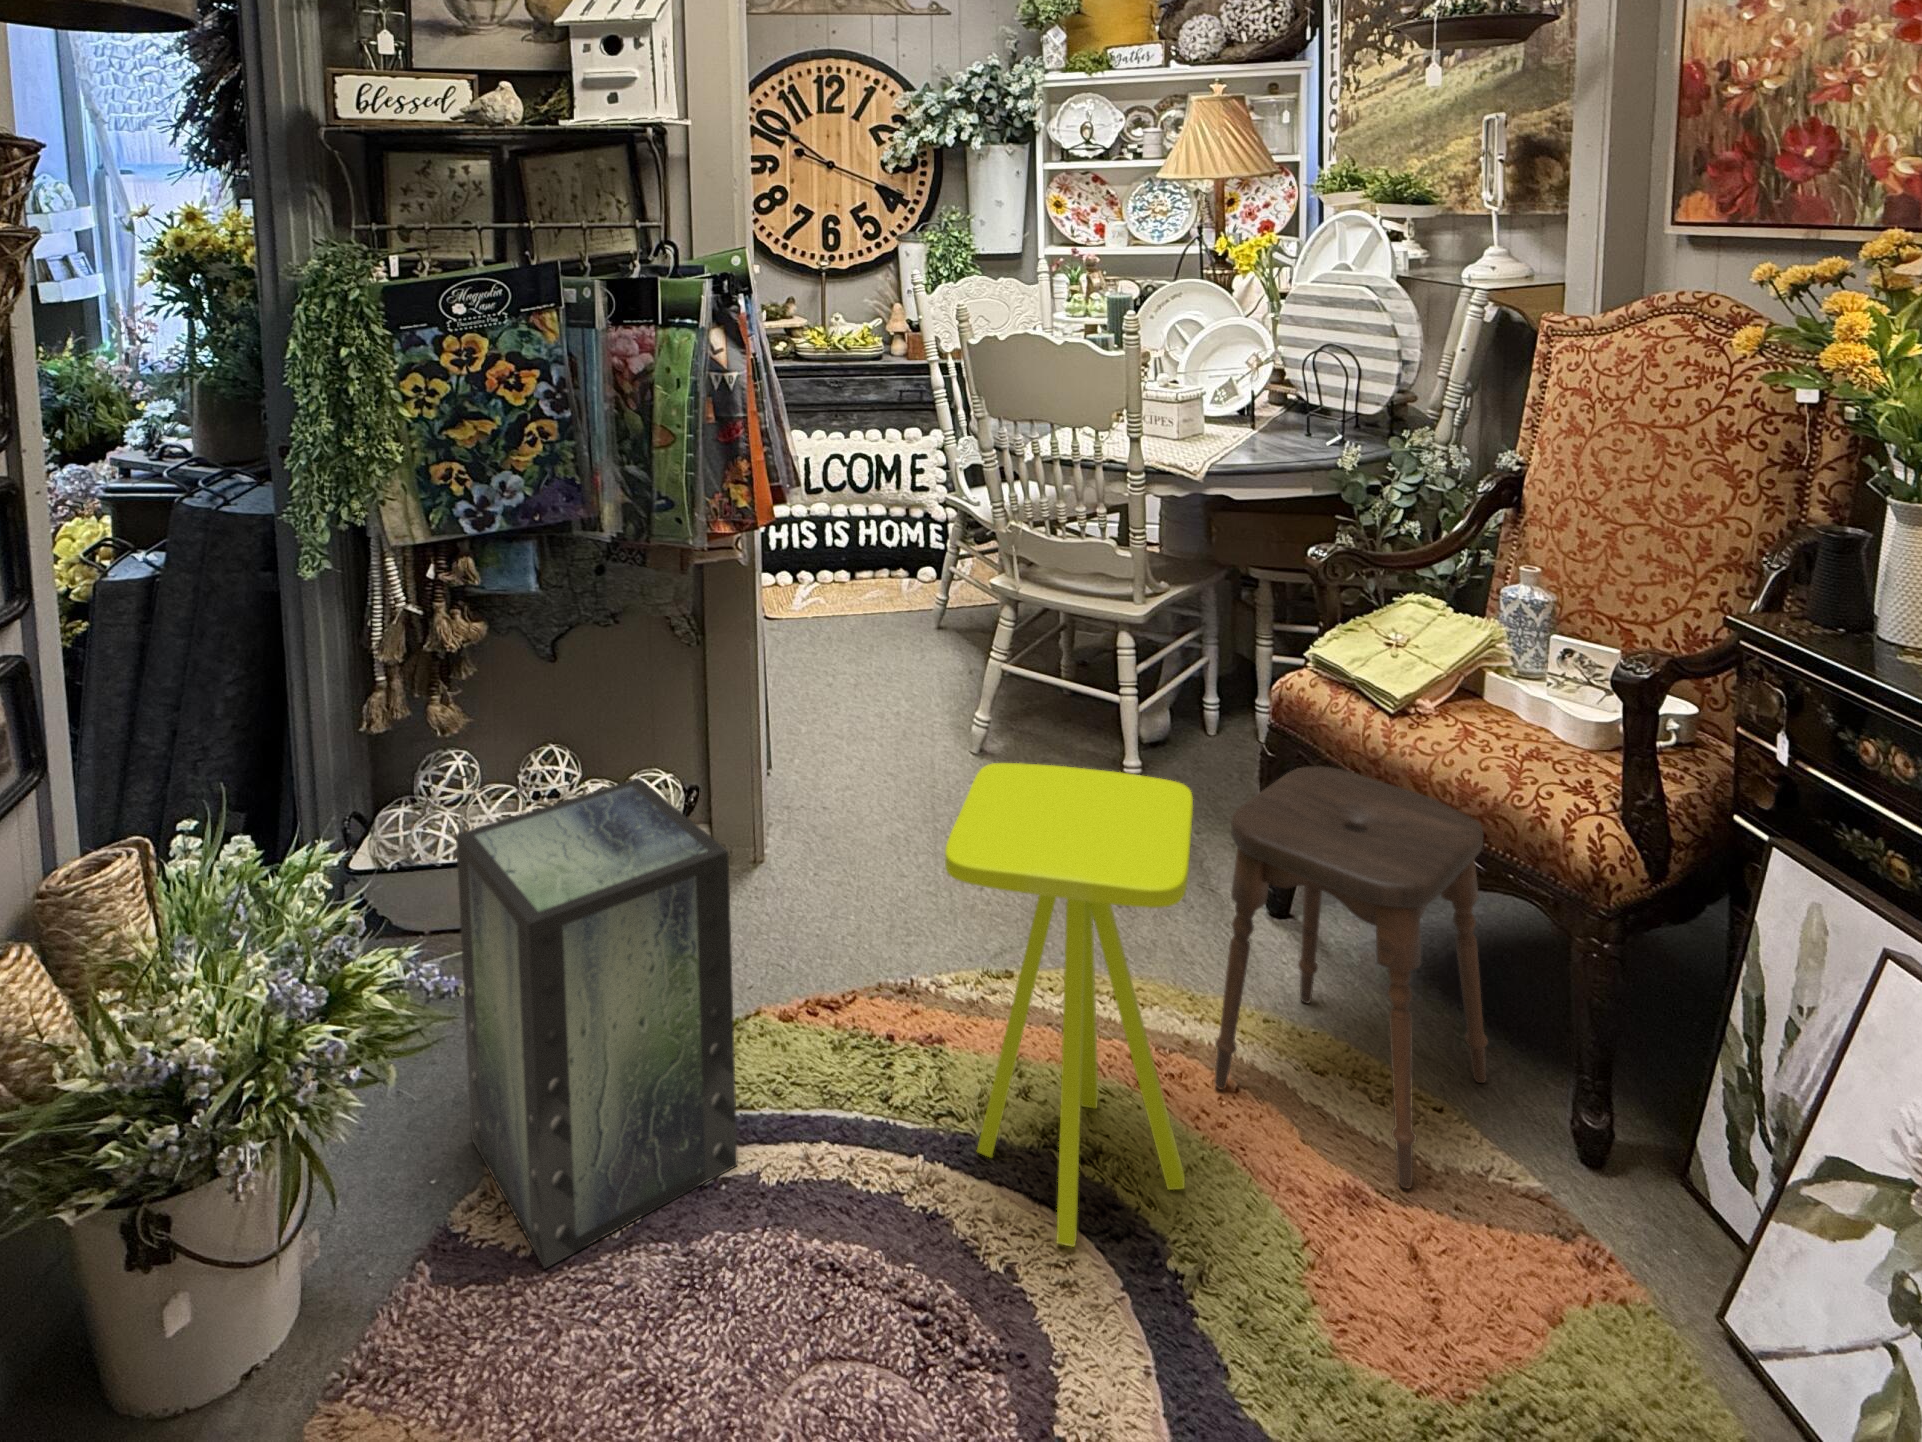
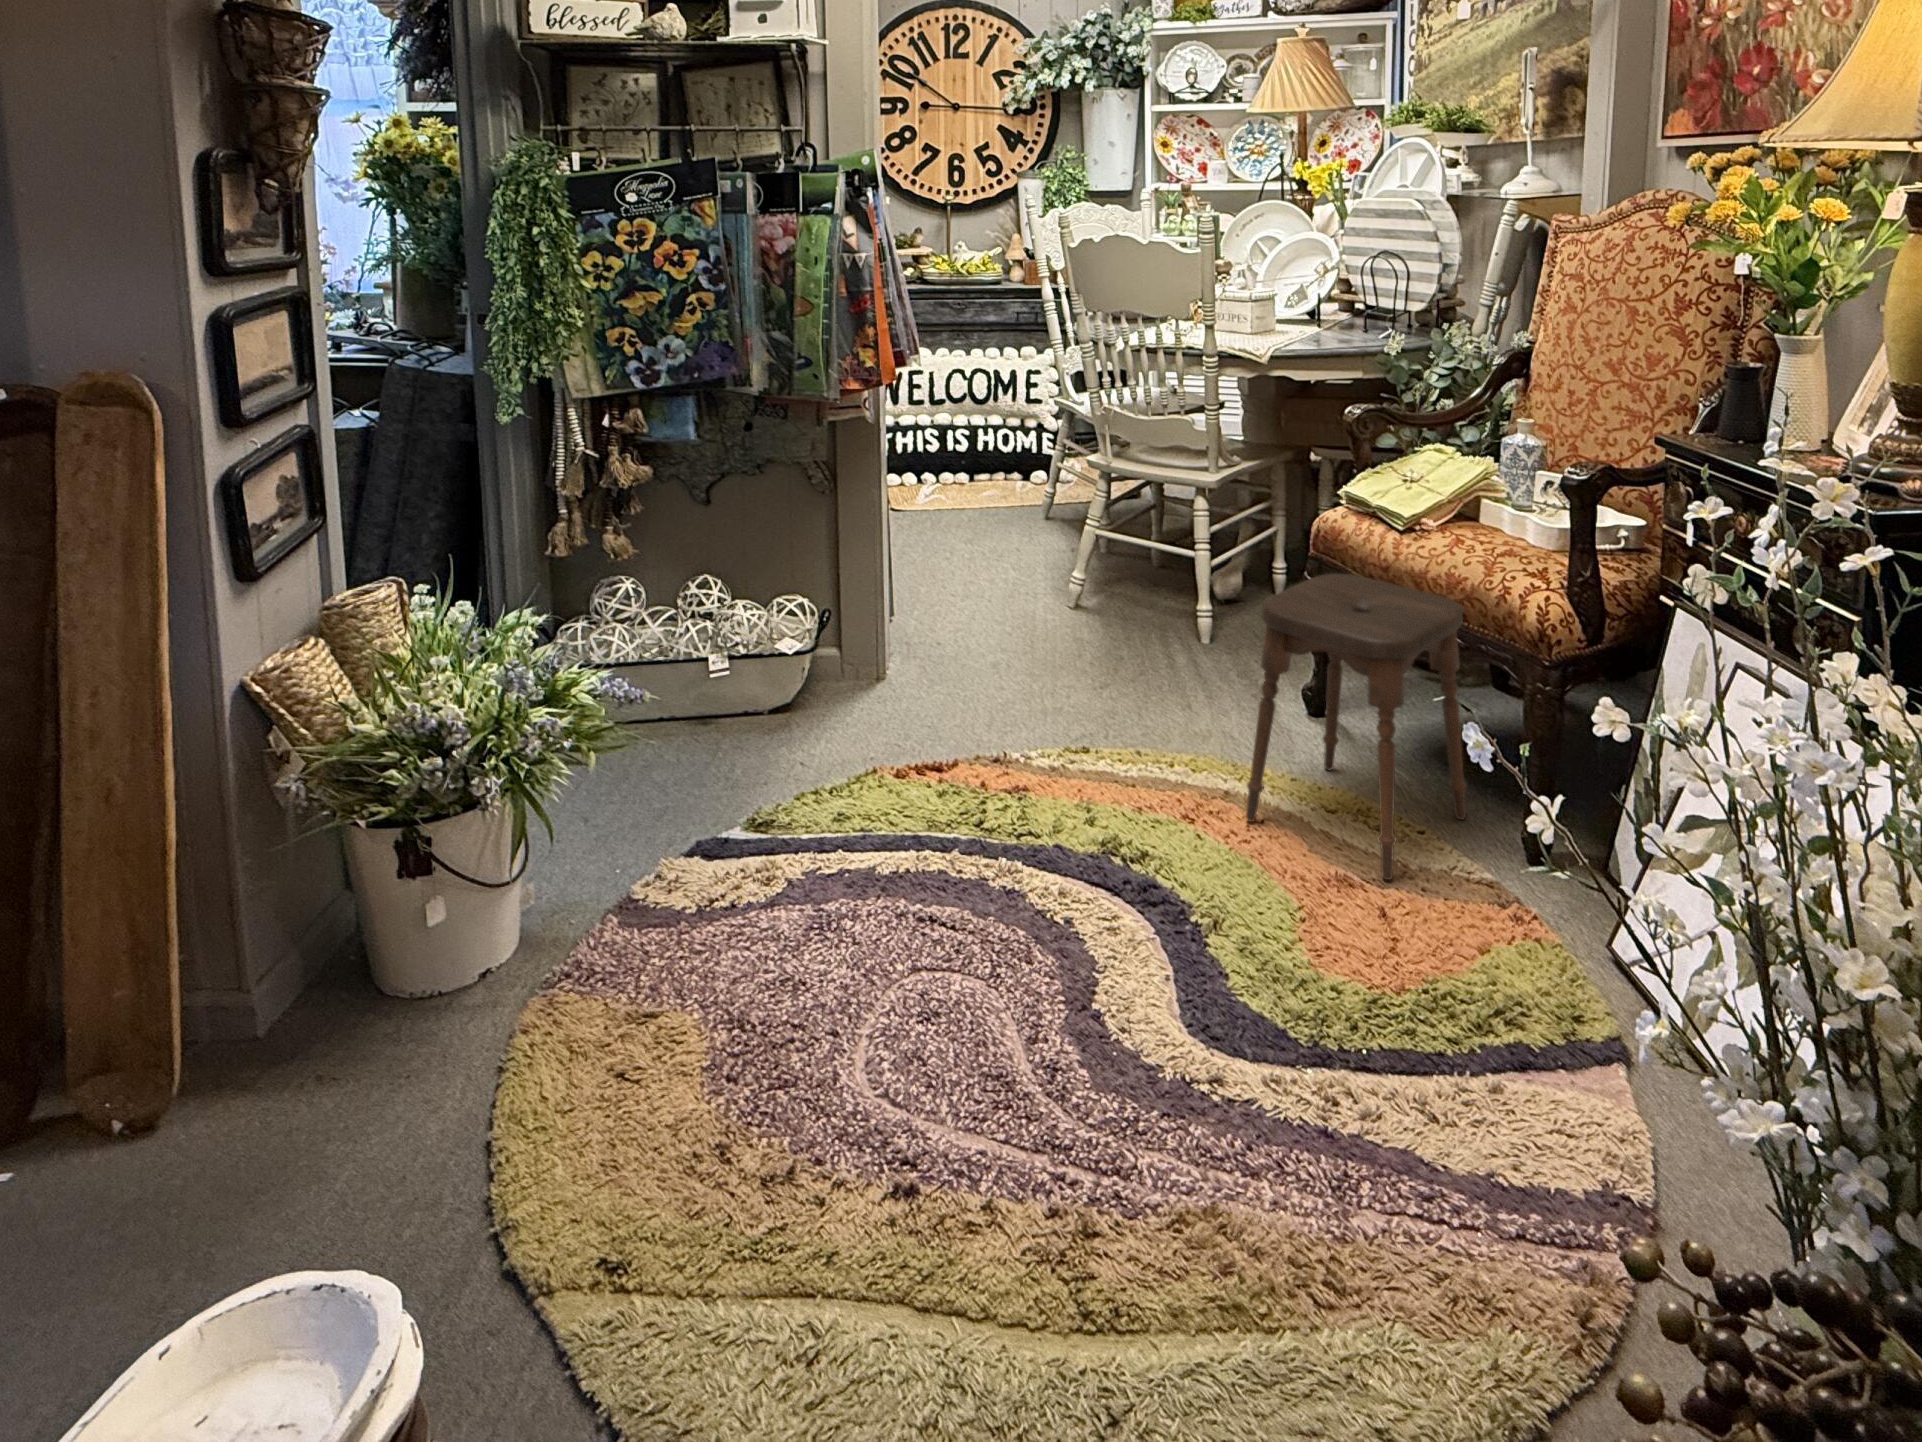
side table: present [945,763,1193,1247] -> none [1025,556,1226,911]
storage box: present [456,778,738,1268] -> none [637,570,860,922]

